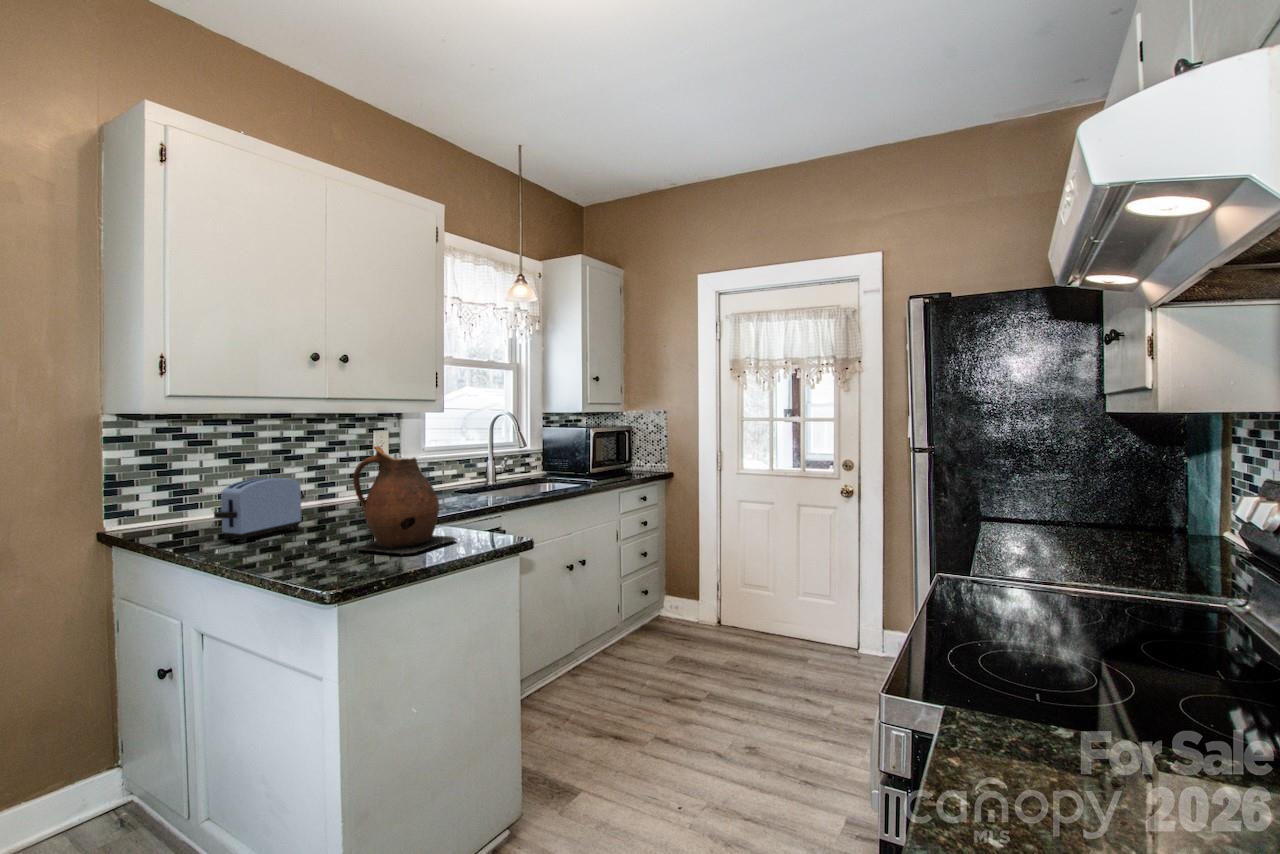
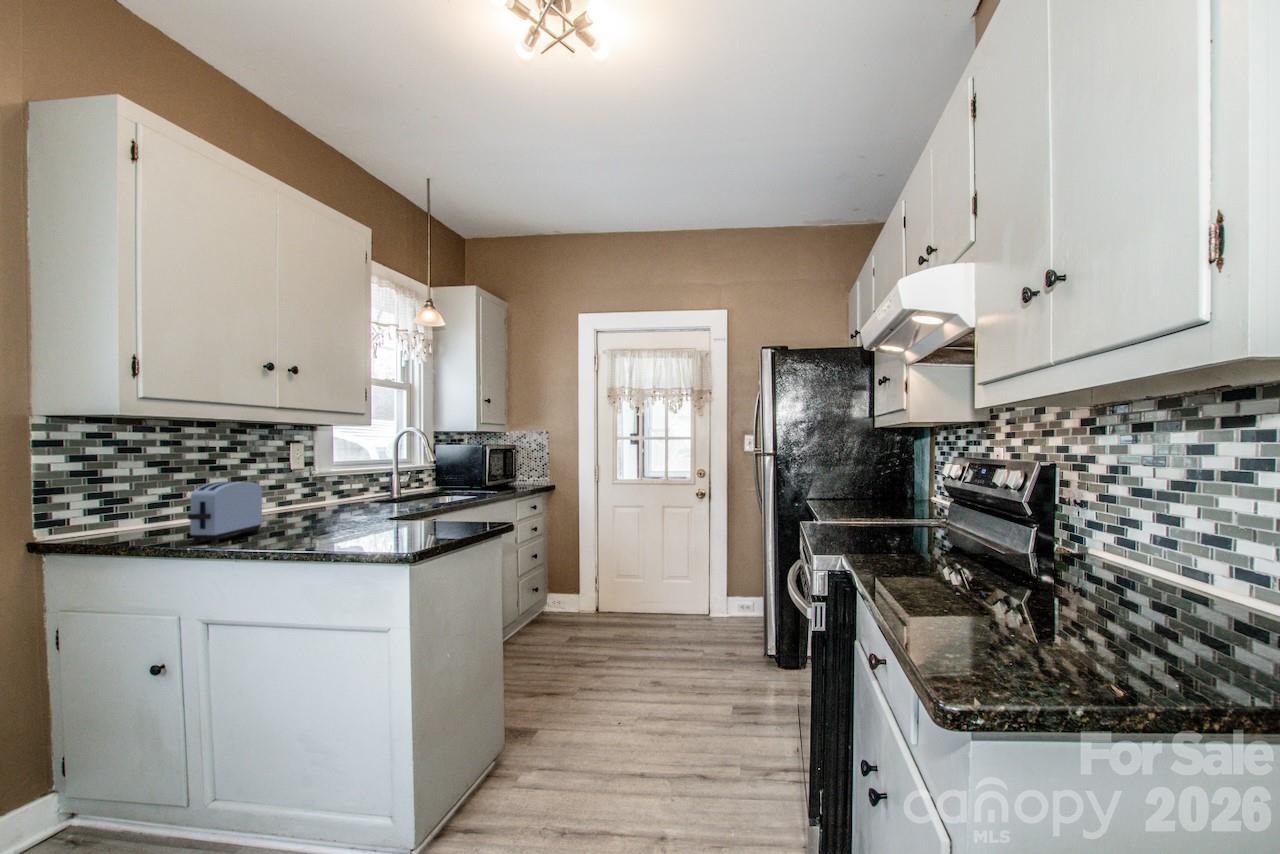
ceramic pitcher: present [353,446,456,556] -> none [346,447,439,545]

